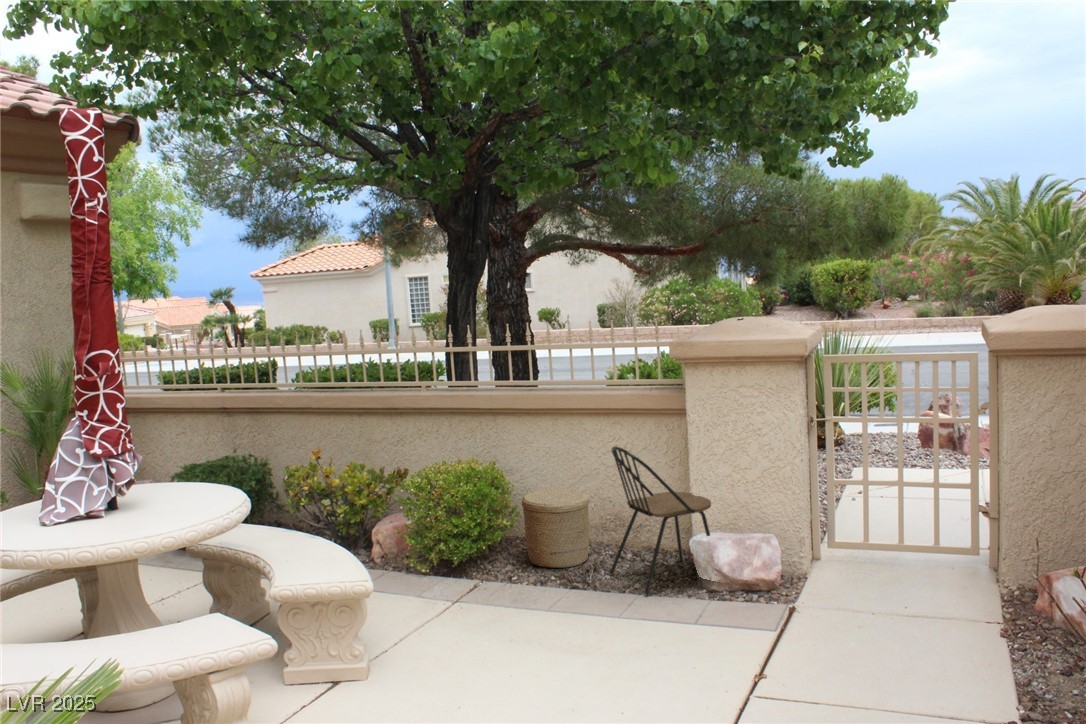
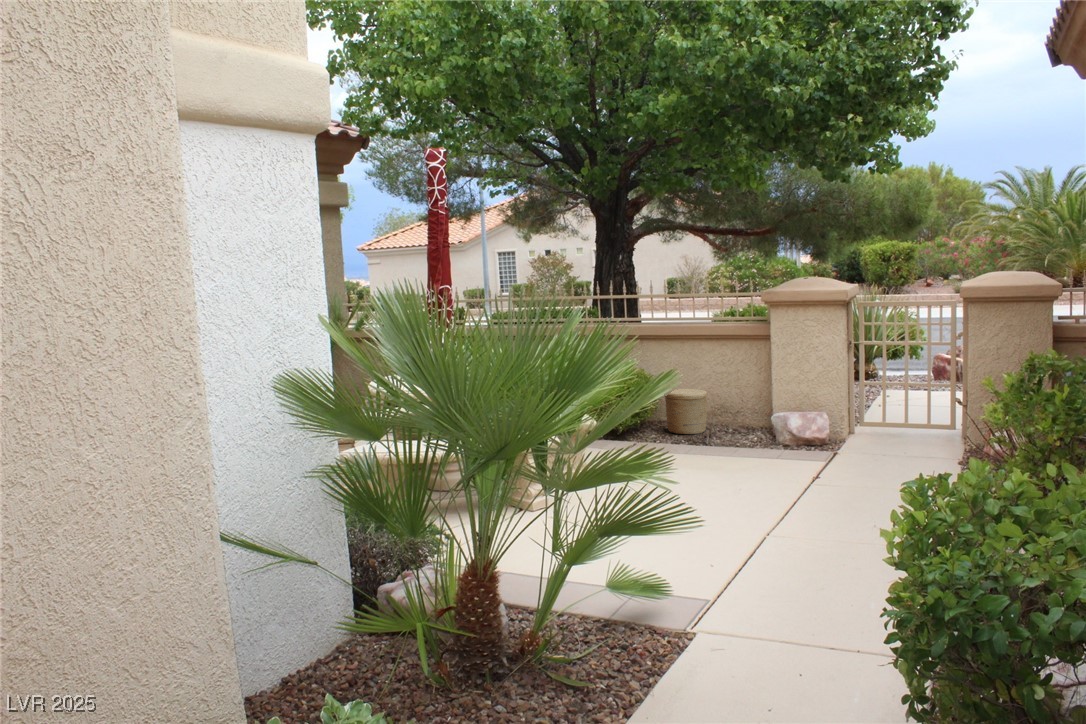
chair: present [610,446,711,595] -> none [721,357,792,444]

